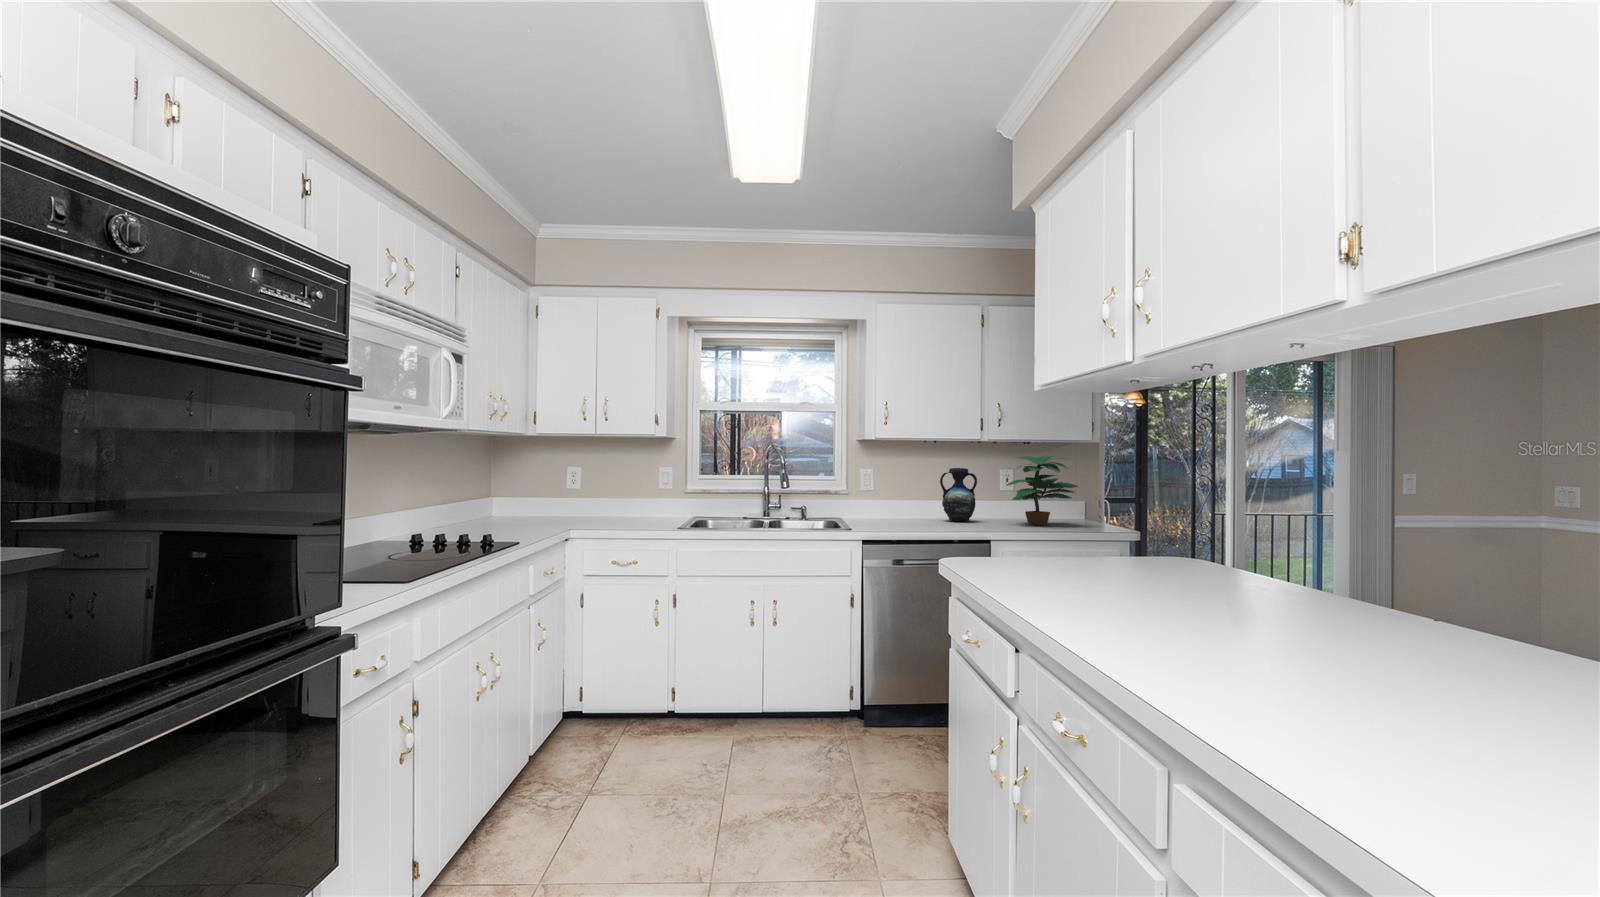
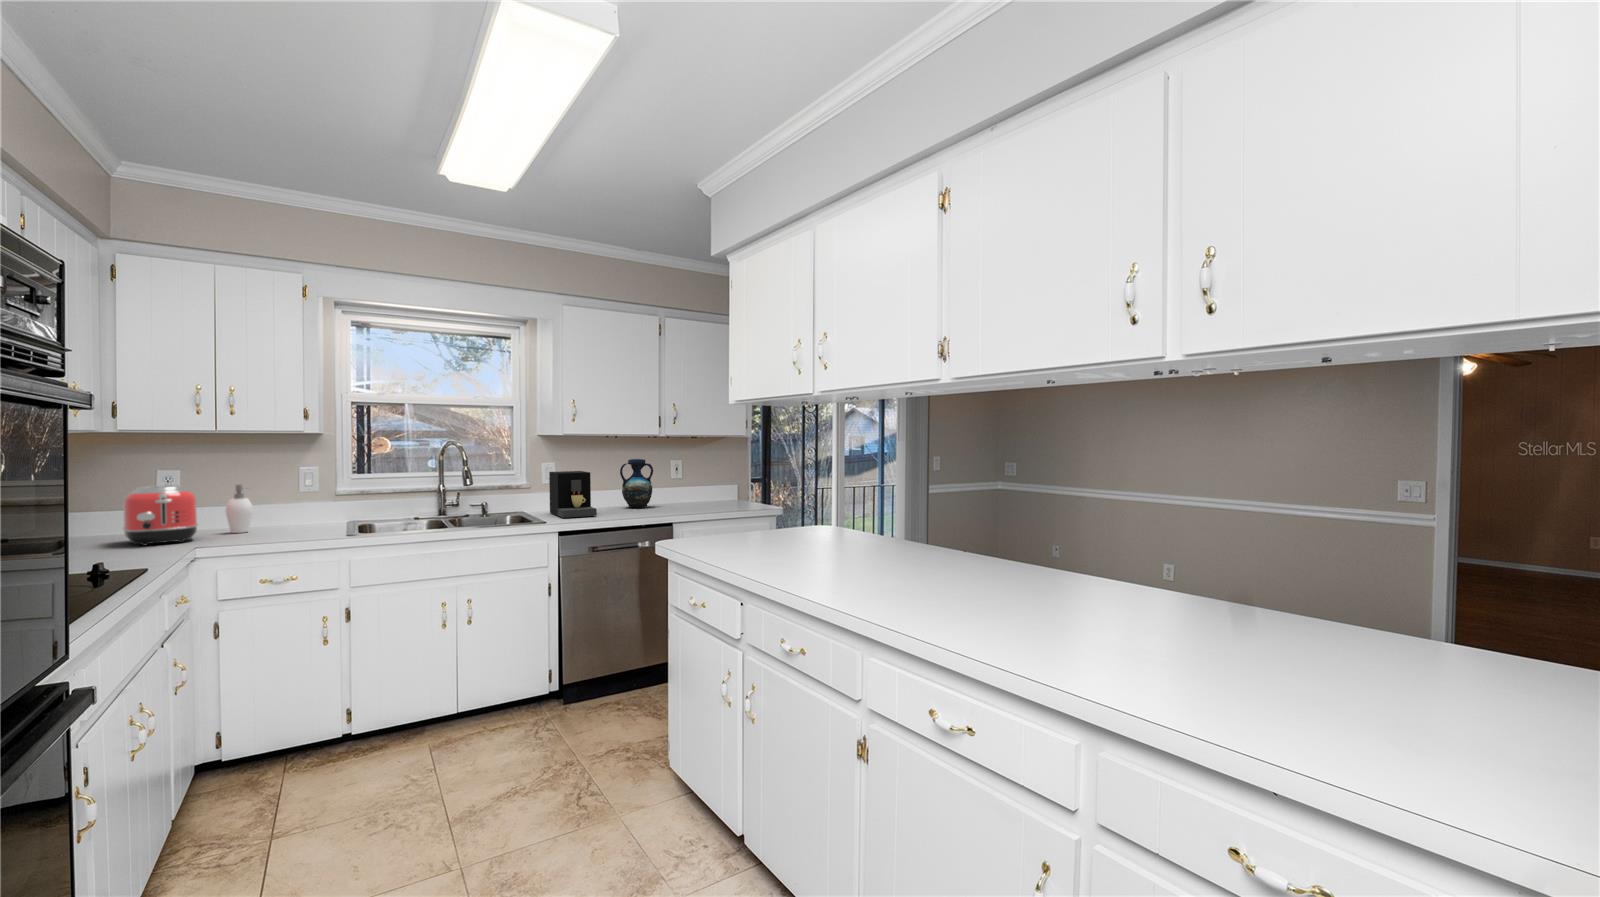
potted plant: present [1007,456,1079,525] -> none [680,447,738,507]
toaster: none [538,478,585,524] -> present [123,485,198,546]
coffee maker: none [866,478,907,526] -> present [549,471,597,518]
soap dispenser: none [608,480,626,520] -> present [226,484,253,533]

